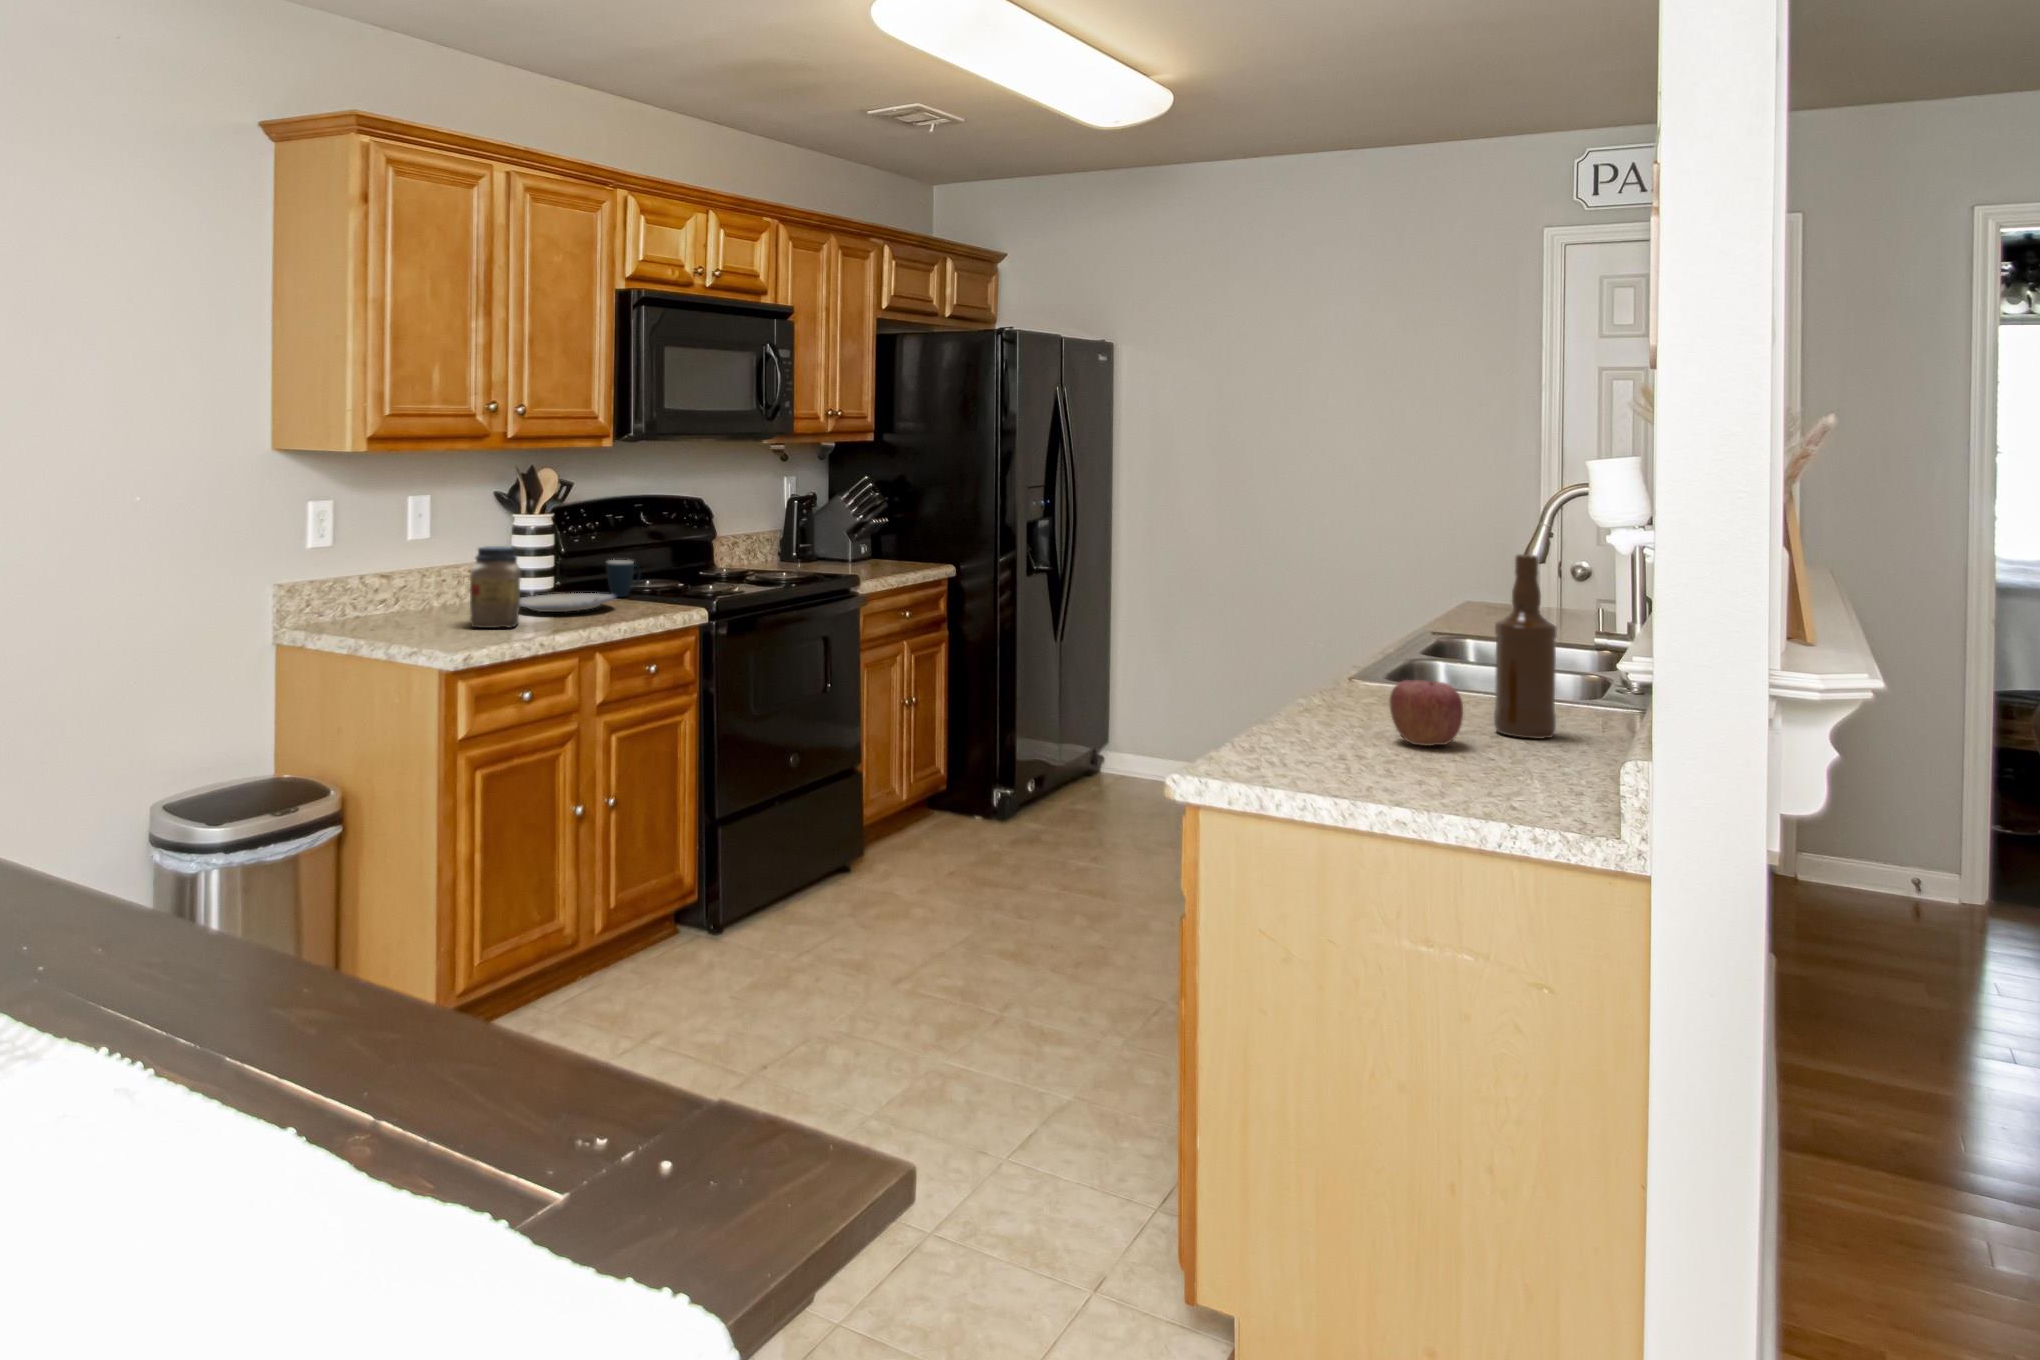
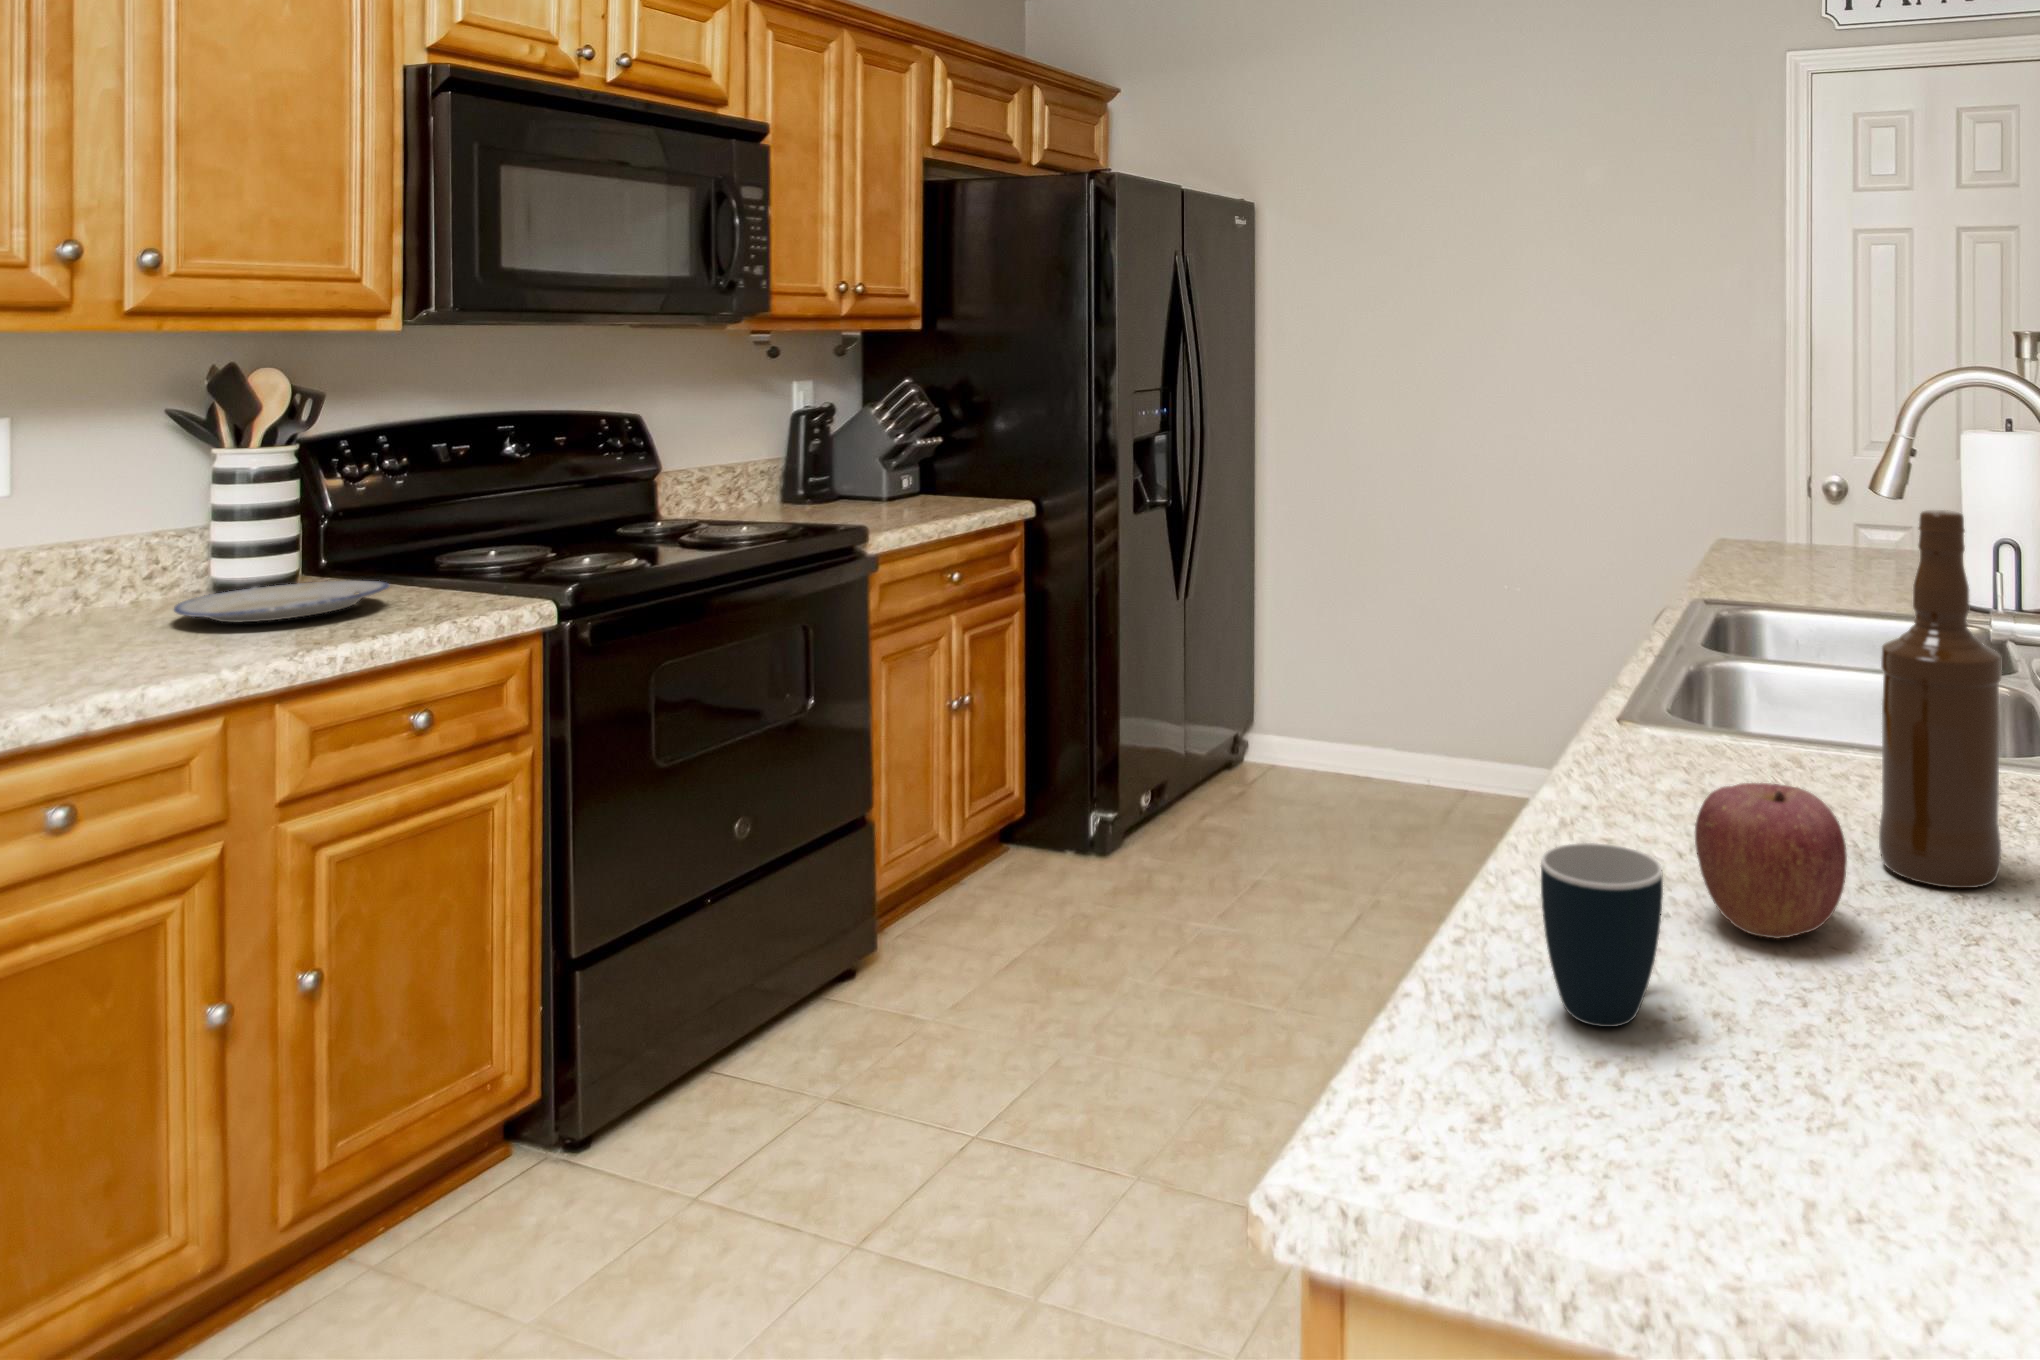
jar: present [470,546,521,628] -> none [14,511,146,670]
mug: present [606,560,641,597] -> present [1541,843,1663,1027]

